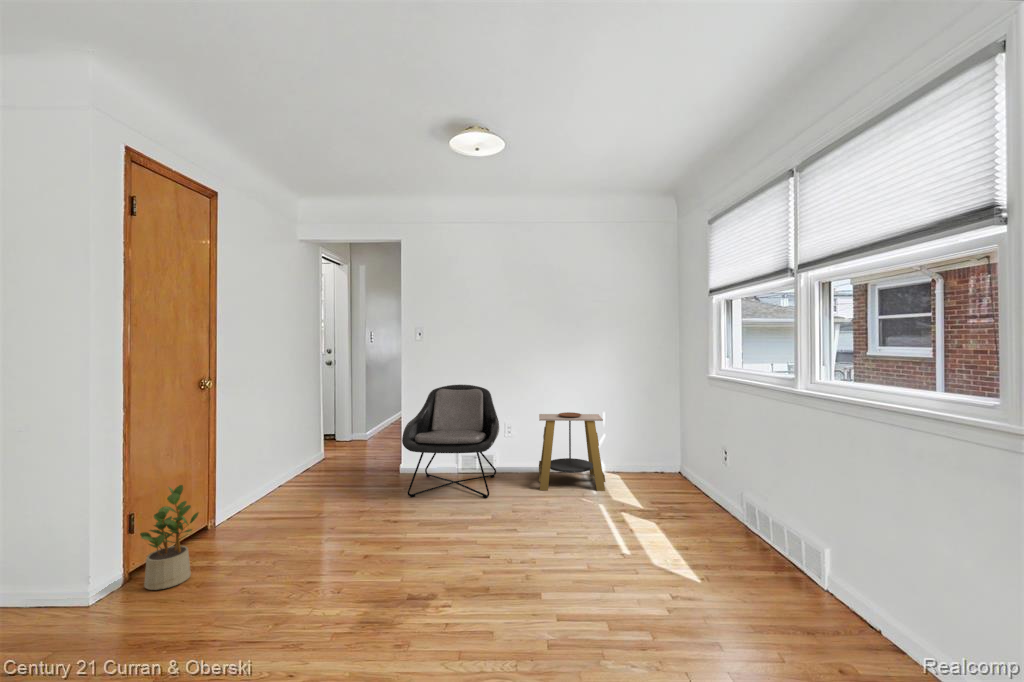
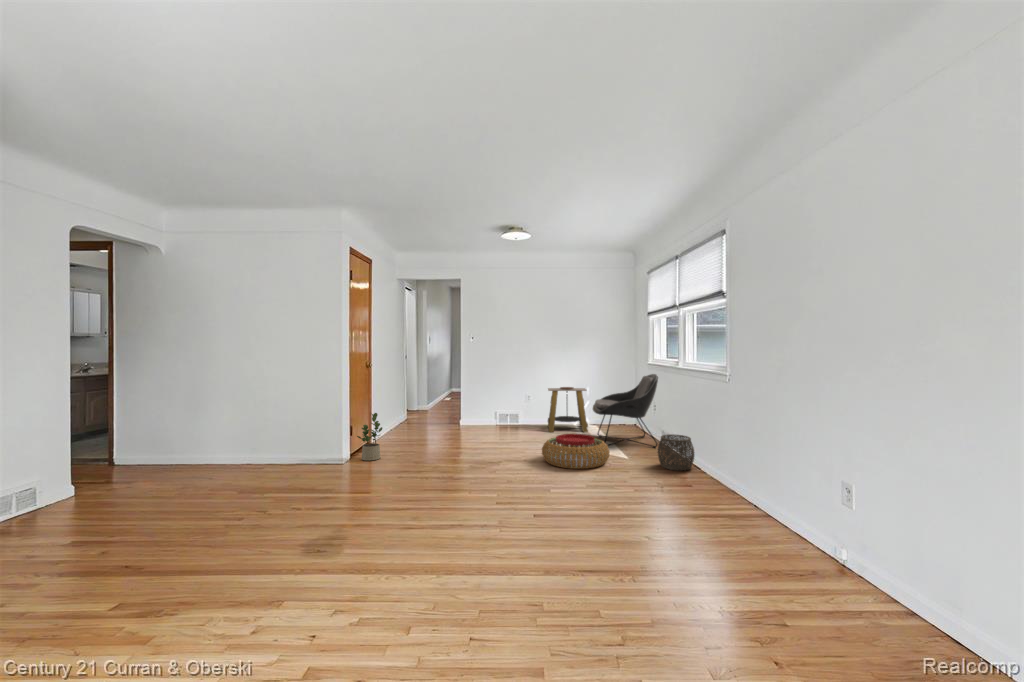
lounge chair: present [402,385,499,498] -> present [593,374,658,448]
pouf: none [518,529,666,636] -> present [542,434,609,469]
woven basket: none [777,546,877,650] -> present [658,434,694,471]

